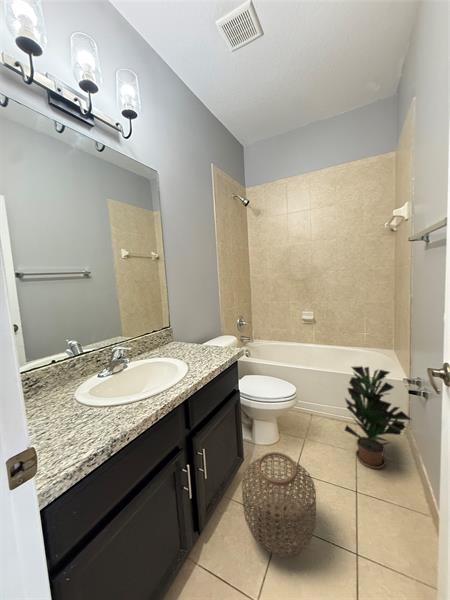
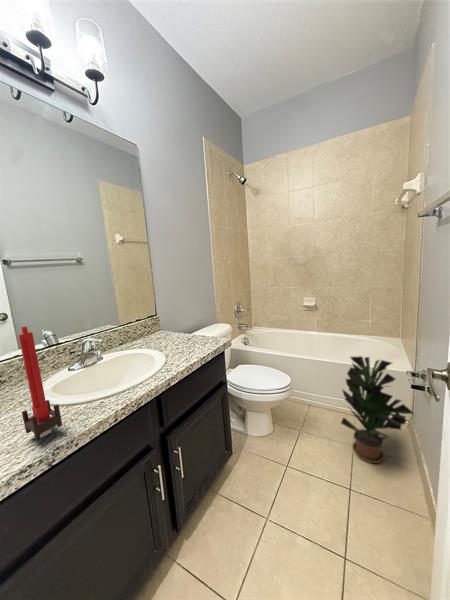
candle: none [82,332,115,433] -> present [19,326,62,440]
woven basket: present [242,452,316,556] -> none [225,448,303,556]

